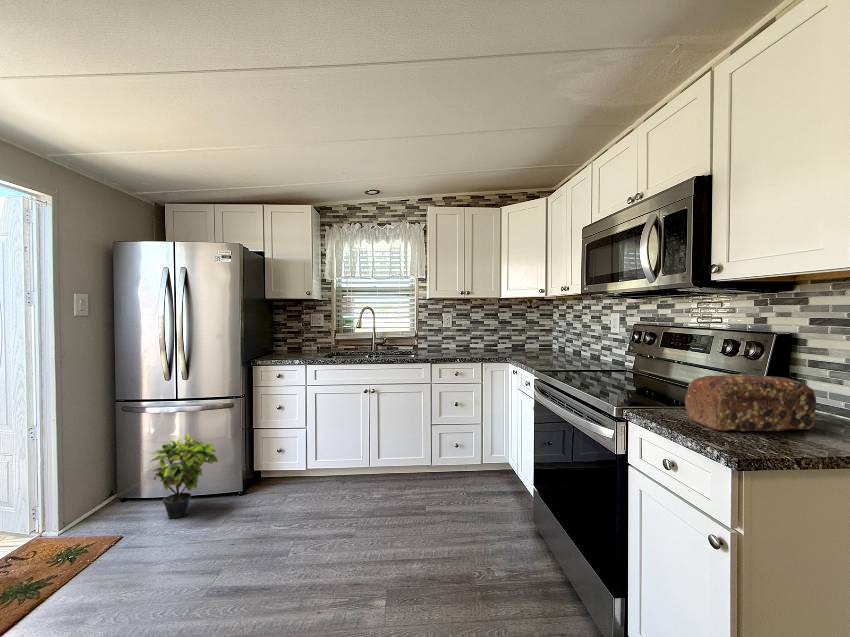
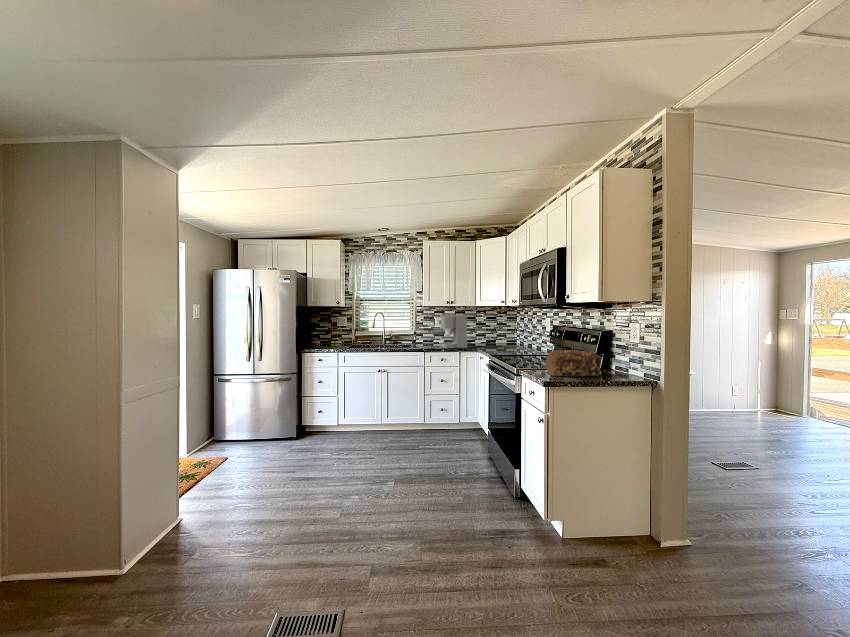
coffee maker: none [439,311,491,359] -> present [431,315,467,349]
potted plant: present [151,434,218,518] -> none [238,397,281,452]

